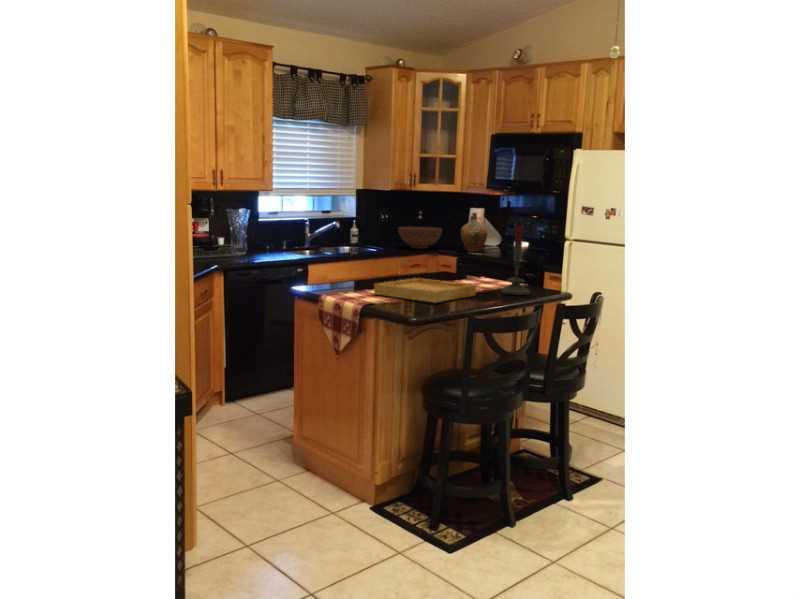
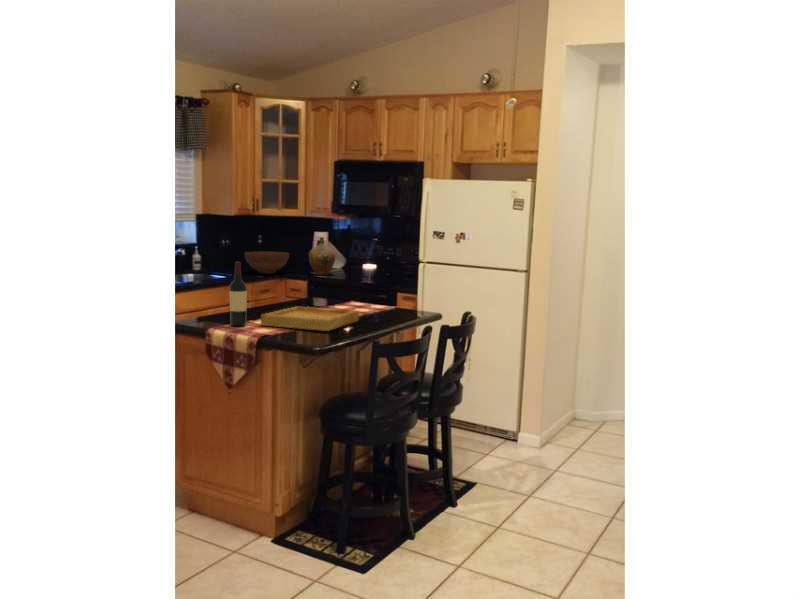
candle: present [502,225,530,295] -> none [380,250,406,318]
wine bottle: none [345,230,362,294] -> present [229,262,247,326]

